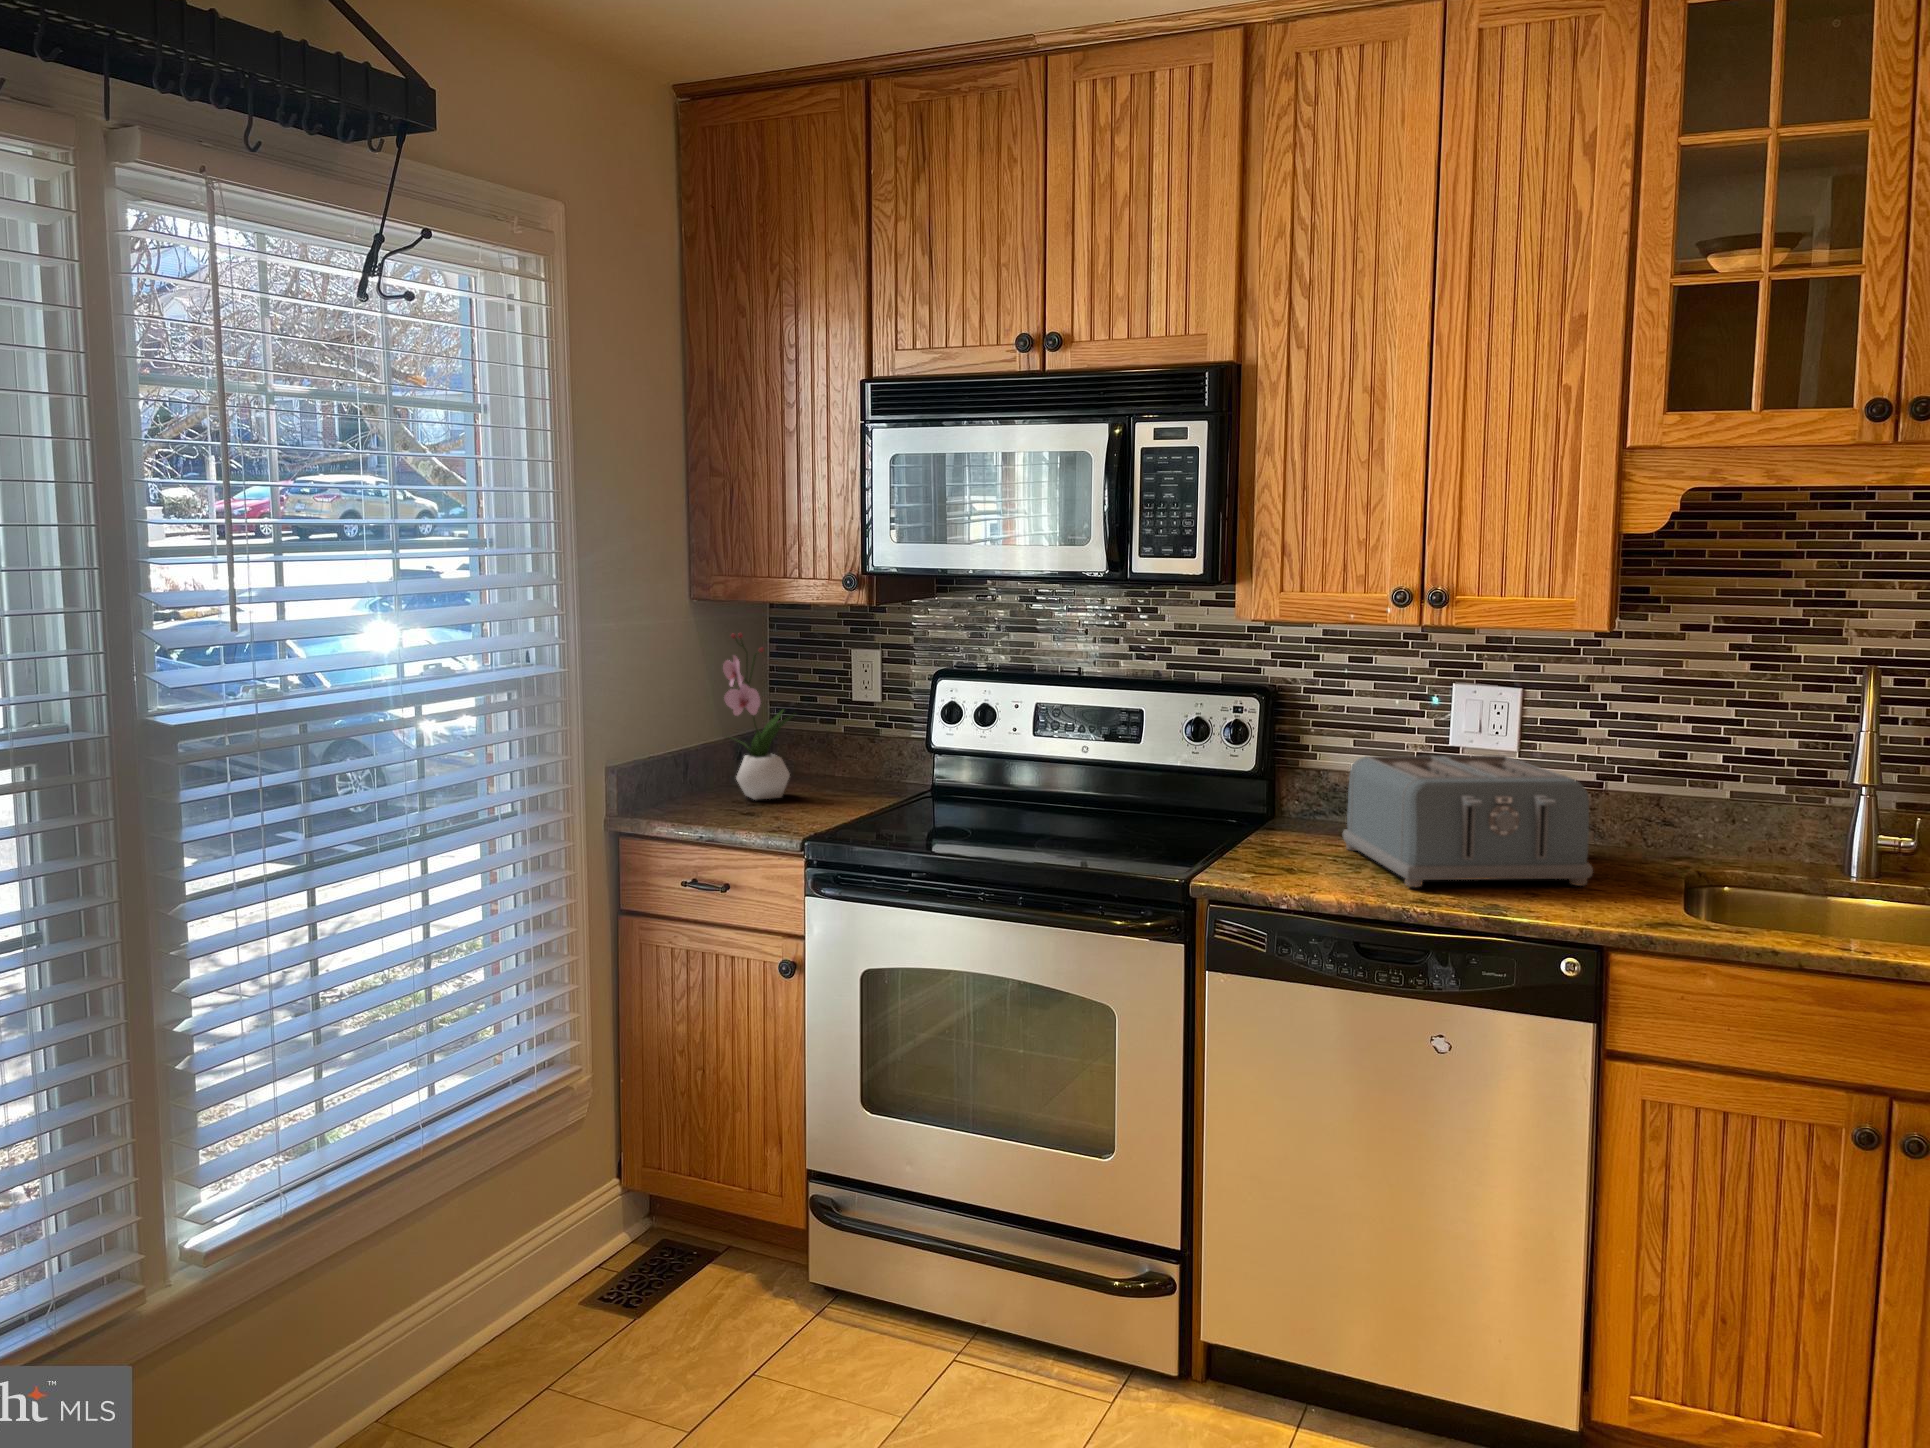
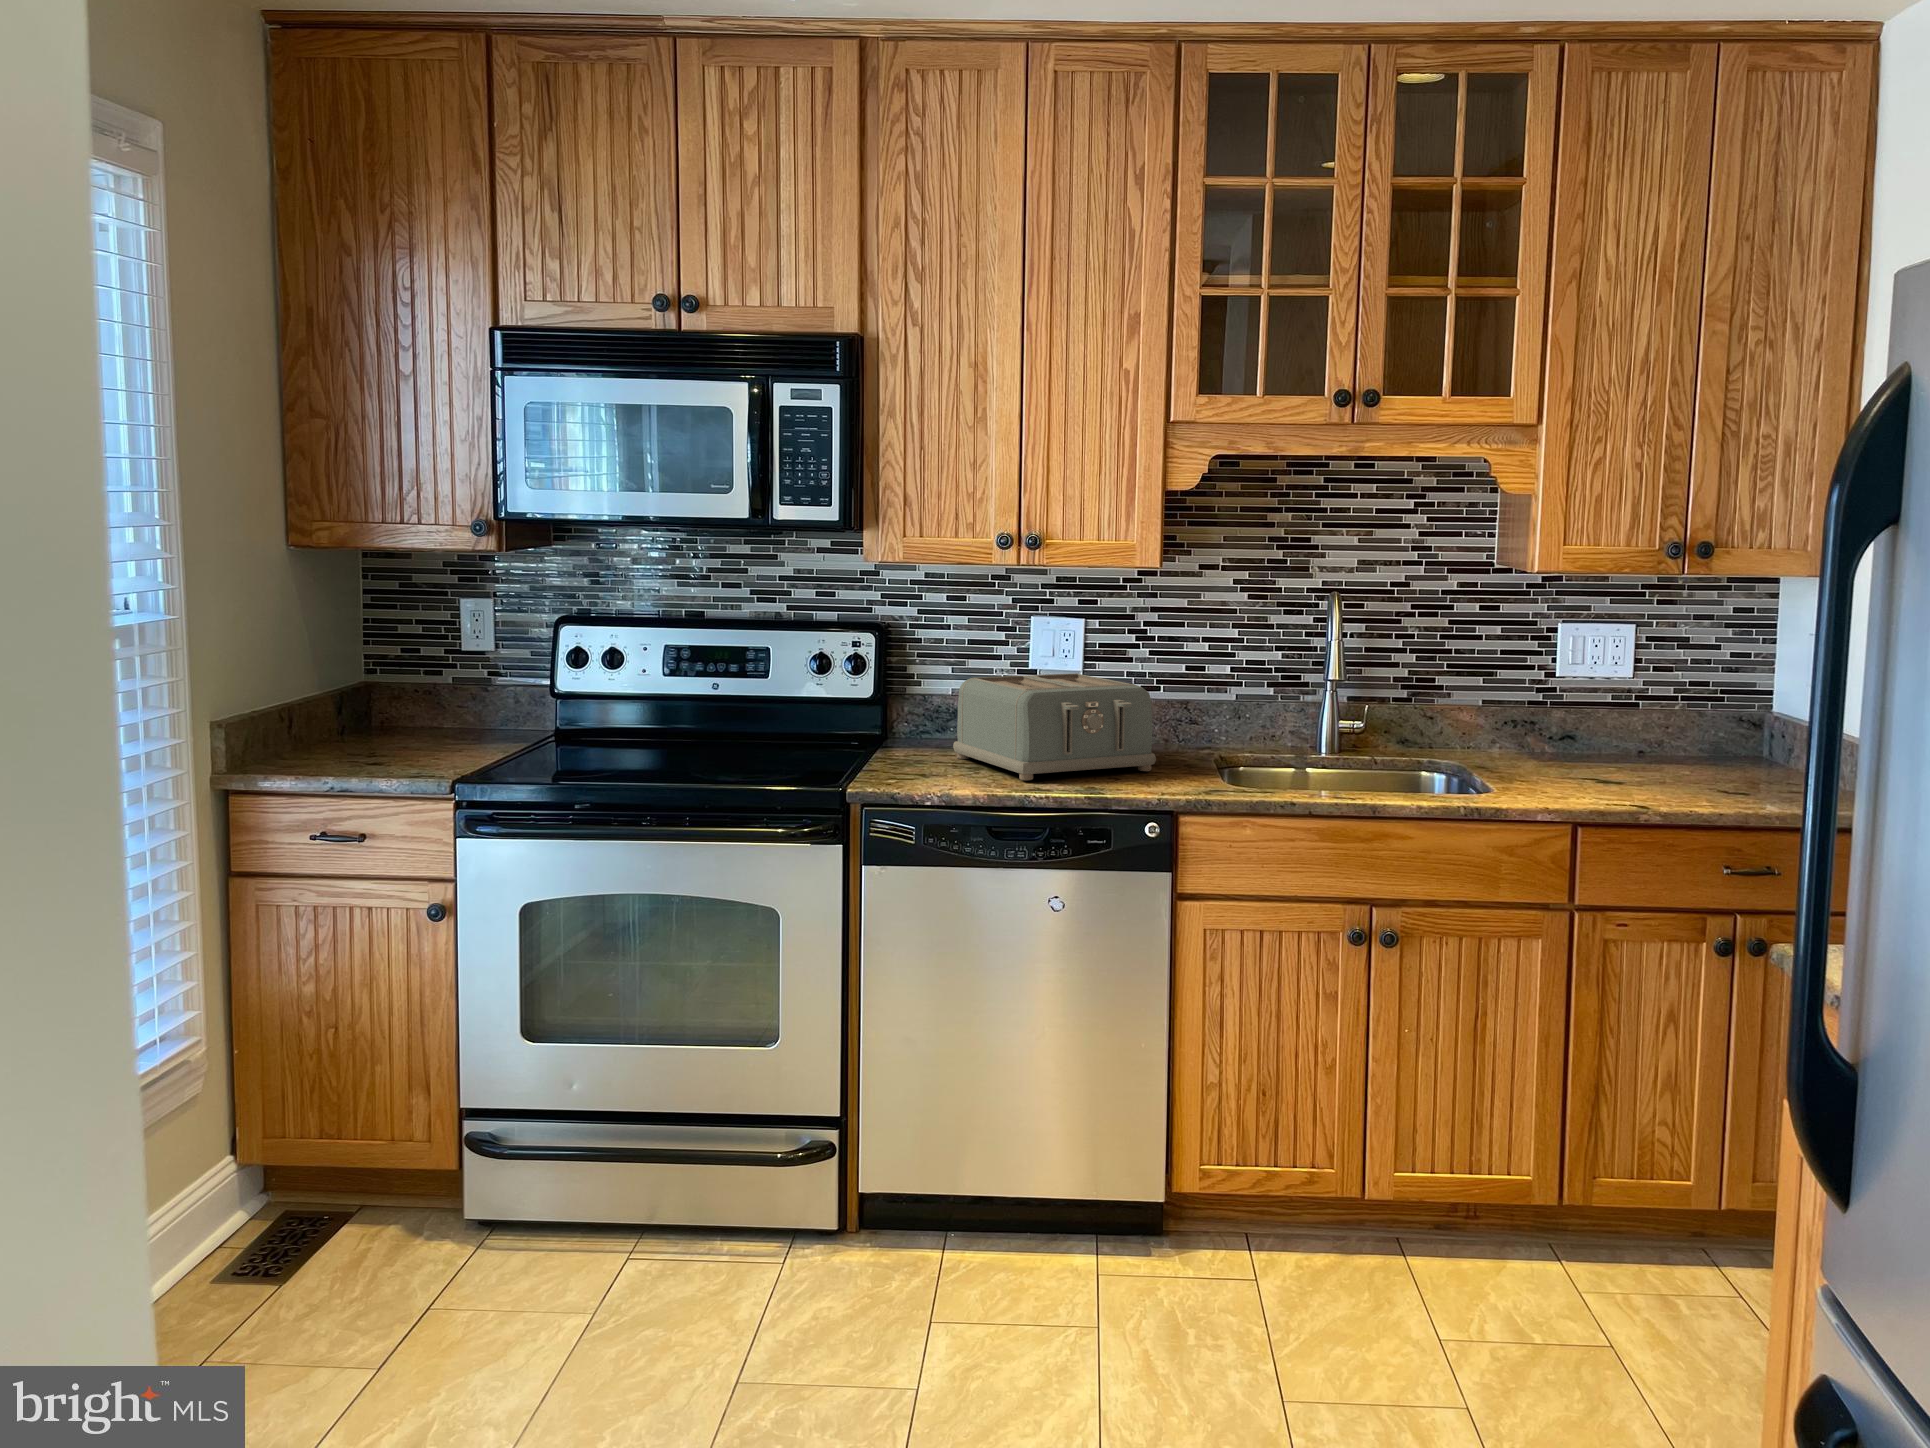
flower arrangement: present [723,633,795,800] -> none [333,581,417,751]

